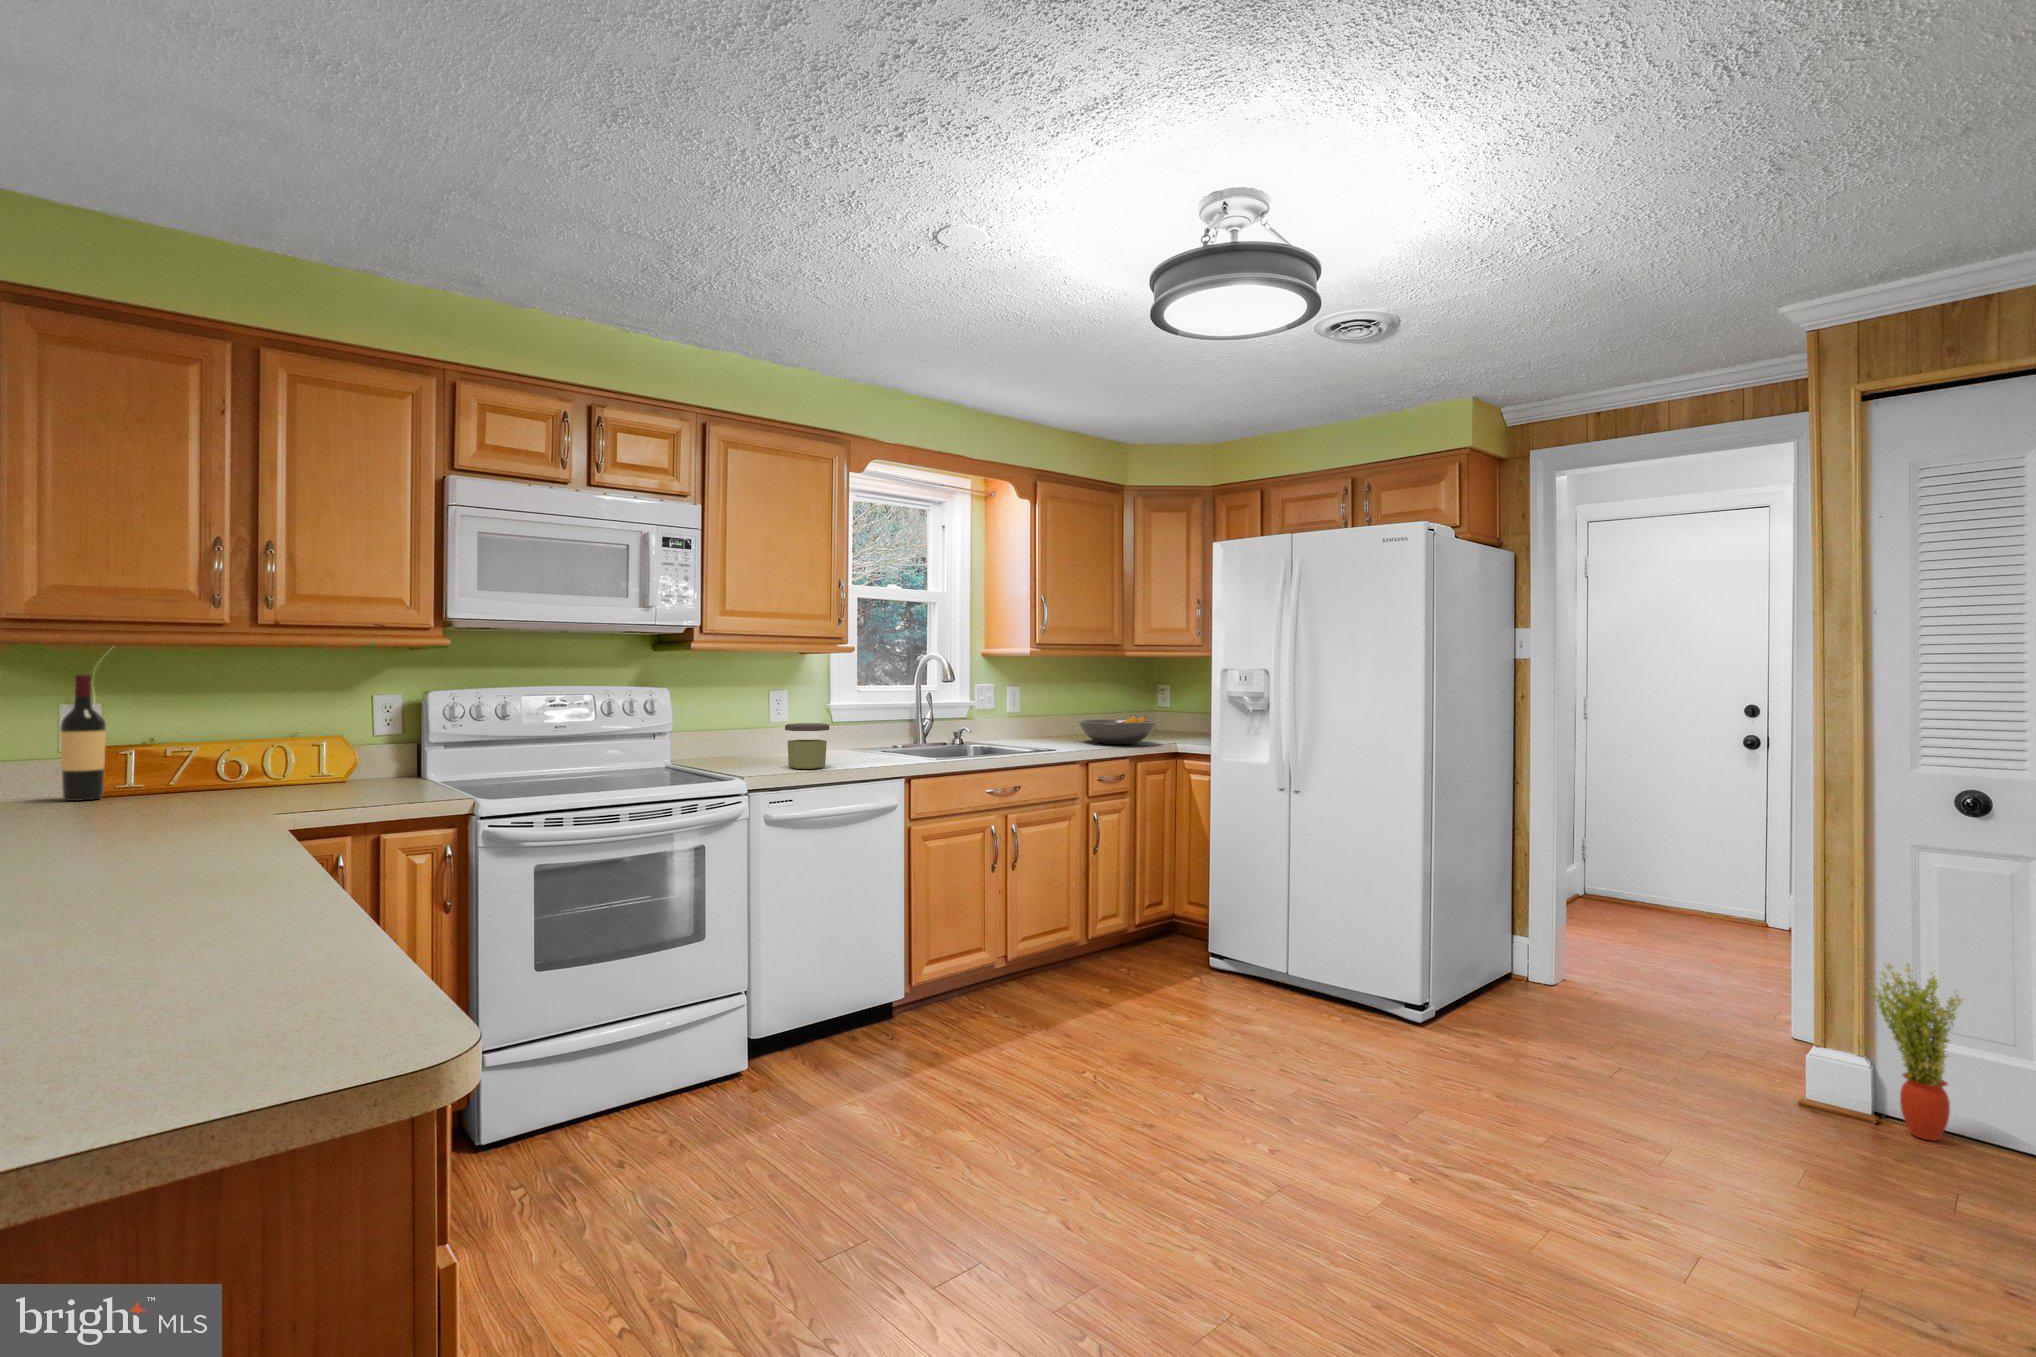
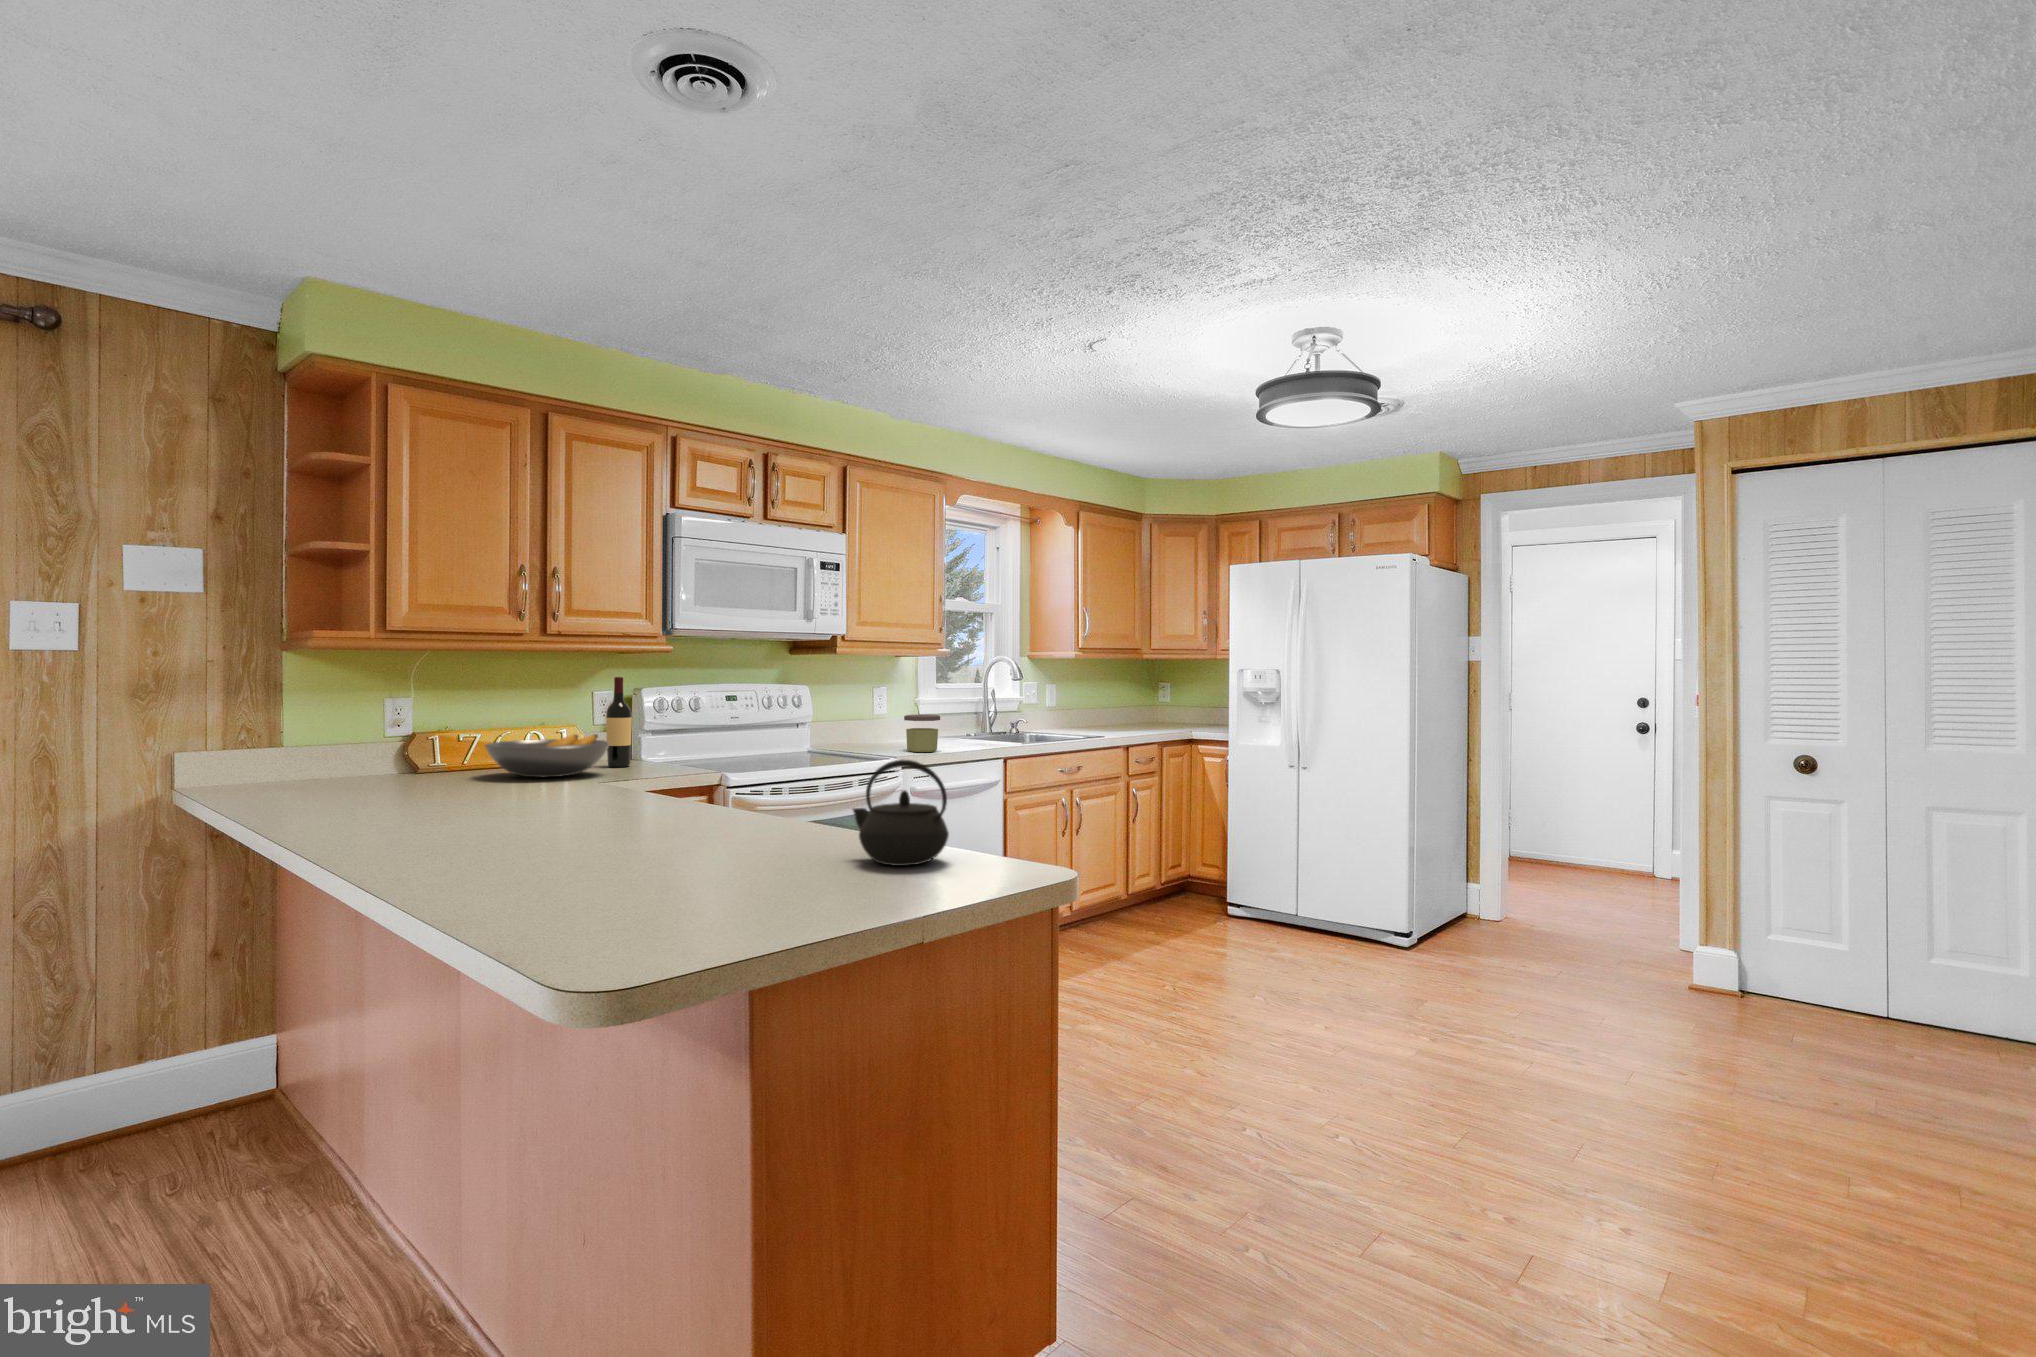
wine bottle: present [60,675,106,801] -> present [606,677,632,767]
fruit bowl: present [1079,716,1155,744] -> present [485,734,610,777]
kettle: none [104,815,312,1011] -> present [853,760,949,866]
potted plant: present [1869,964,1962,1141] -> none [1739,883,1804,1009]

